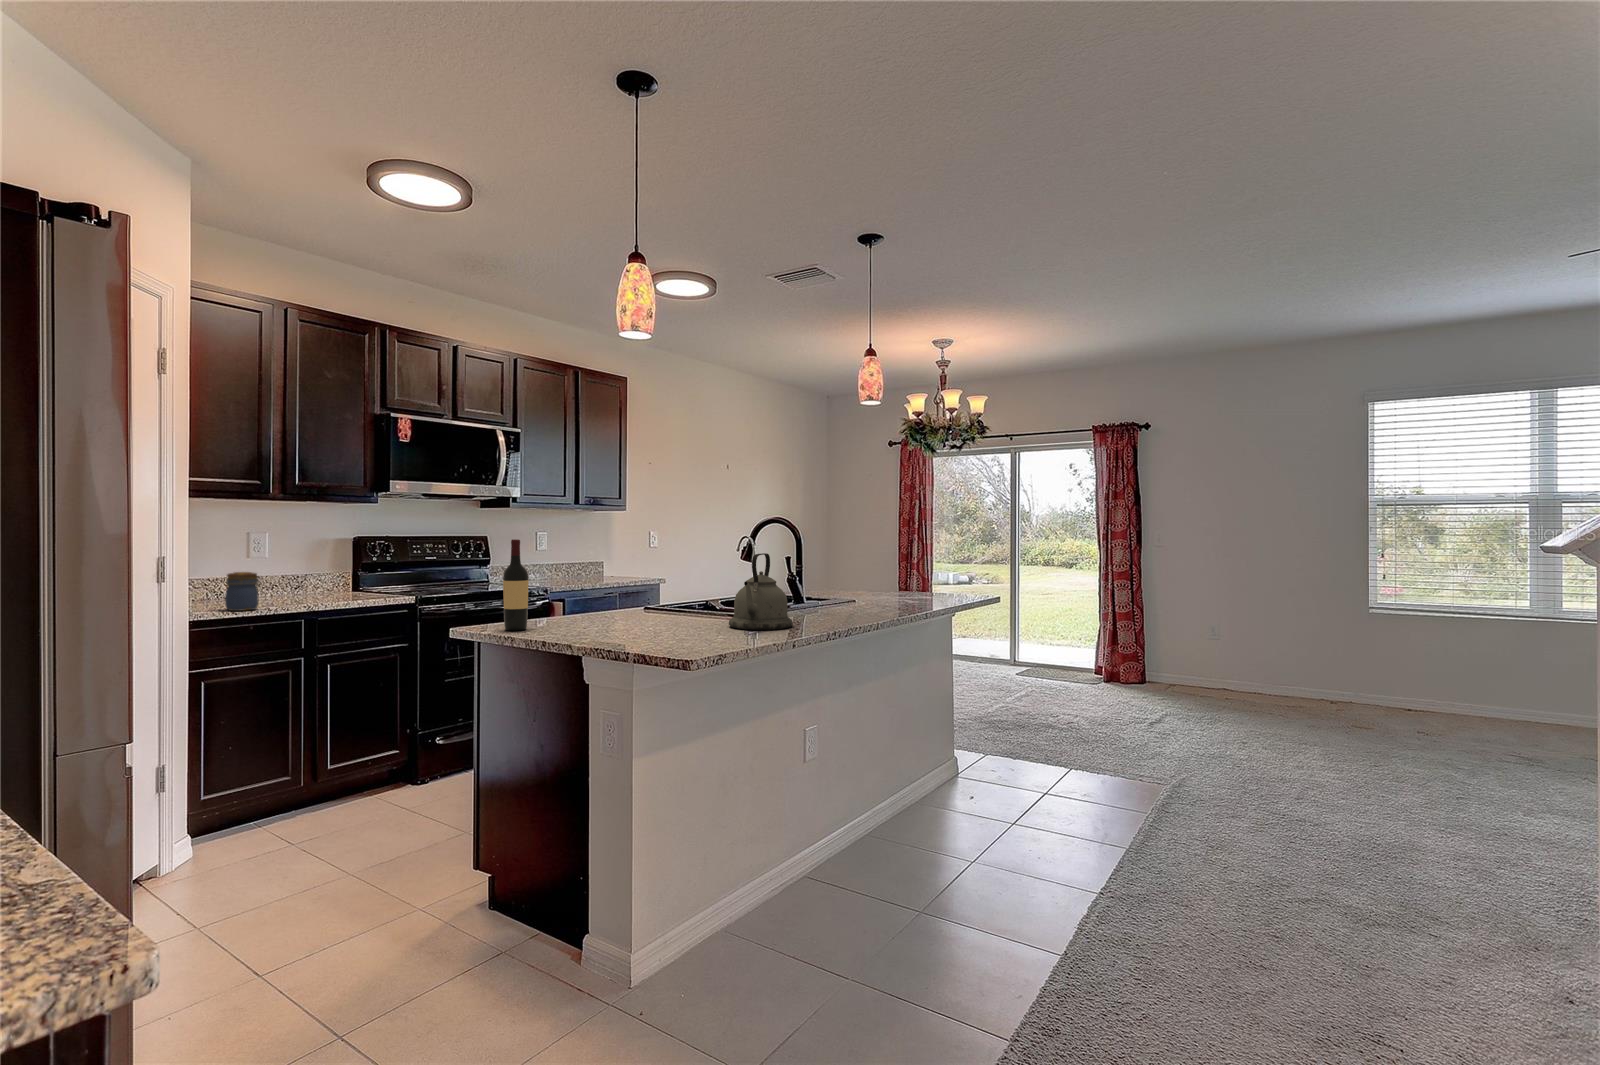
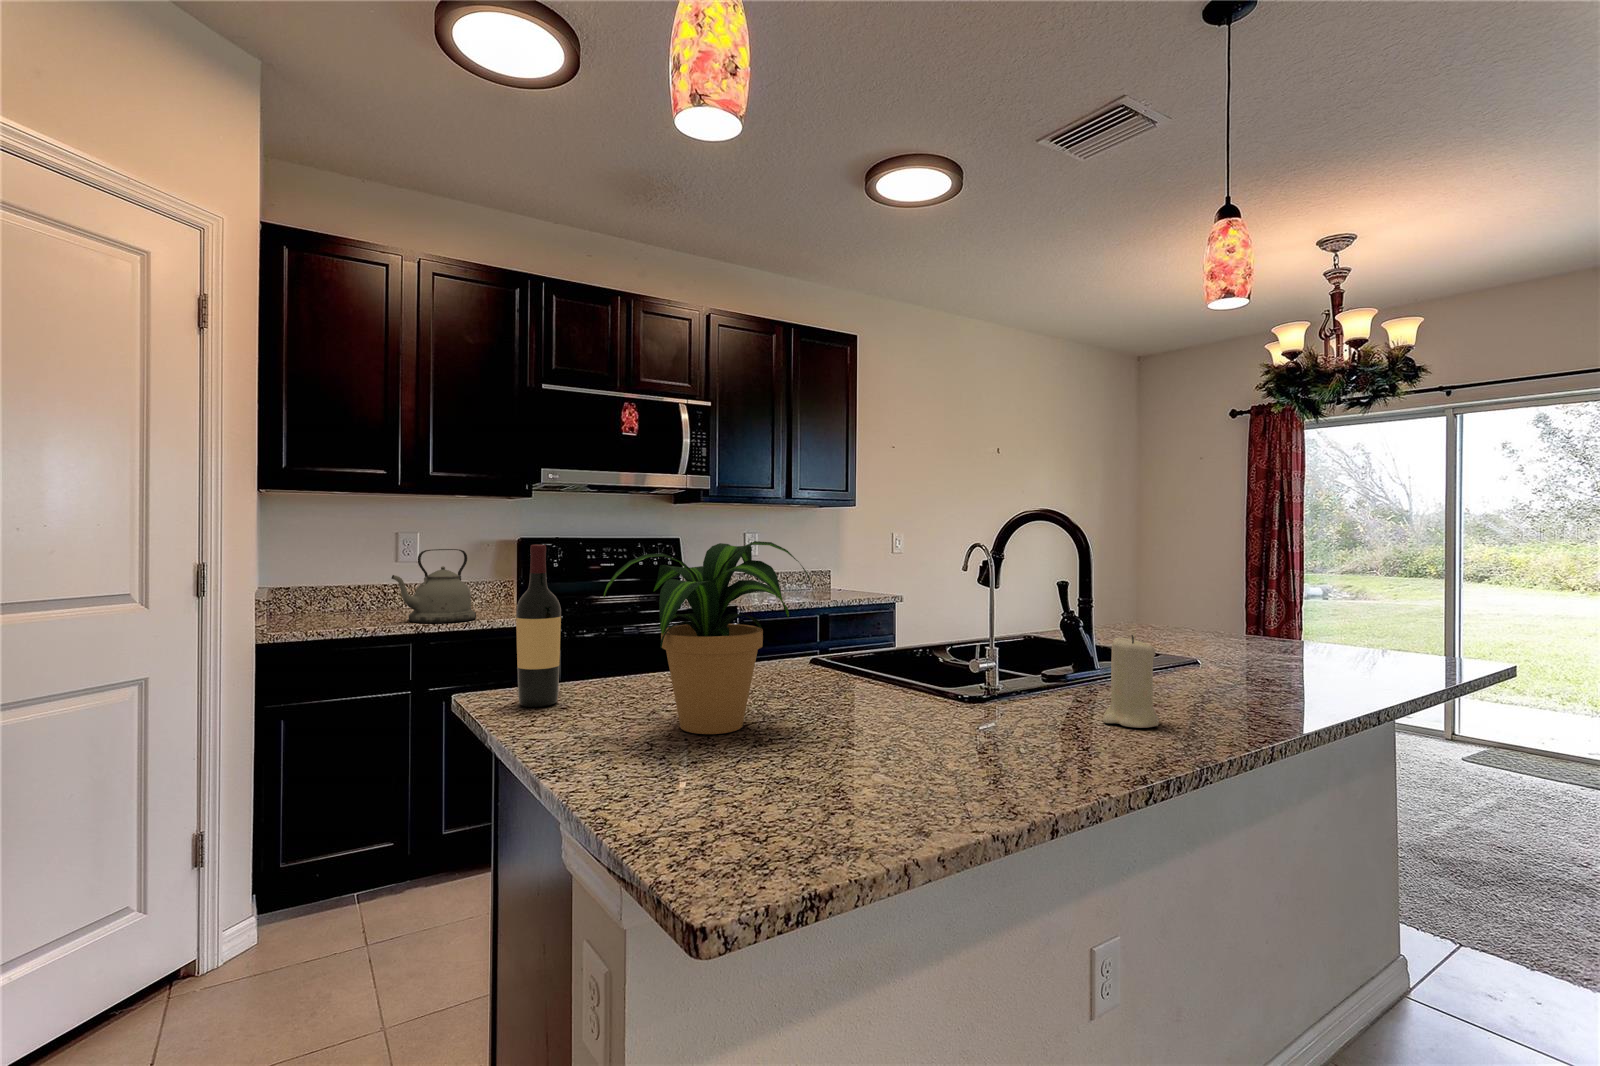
potted plant: none [579,537,679,632] -> present [604,541,810,734]
kettle: present [729,553,792,630] -> present [392,549,476,623]
jar: present [225,572,262,611] -> none [305,582,349,632]
candle: none [811,579,836,621] -> present [1103,635,1159,728]

